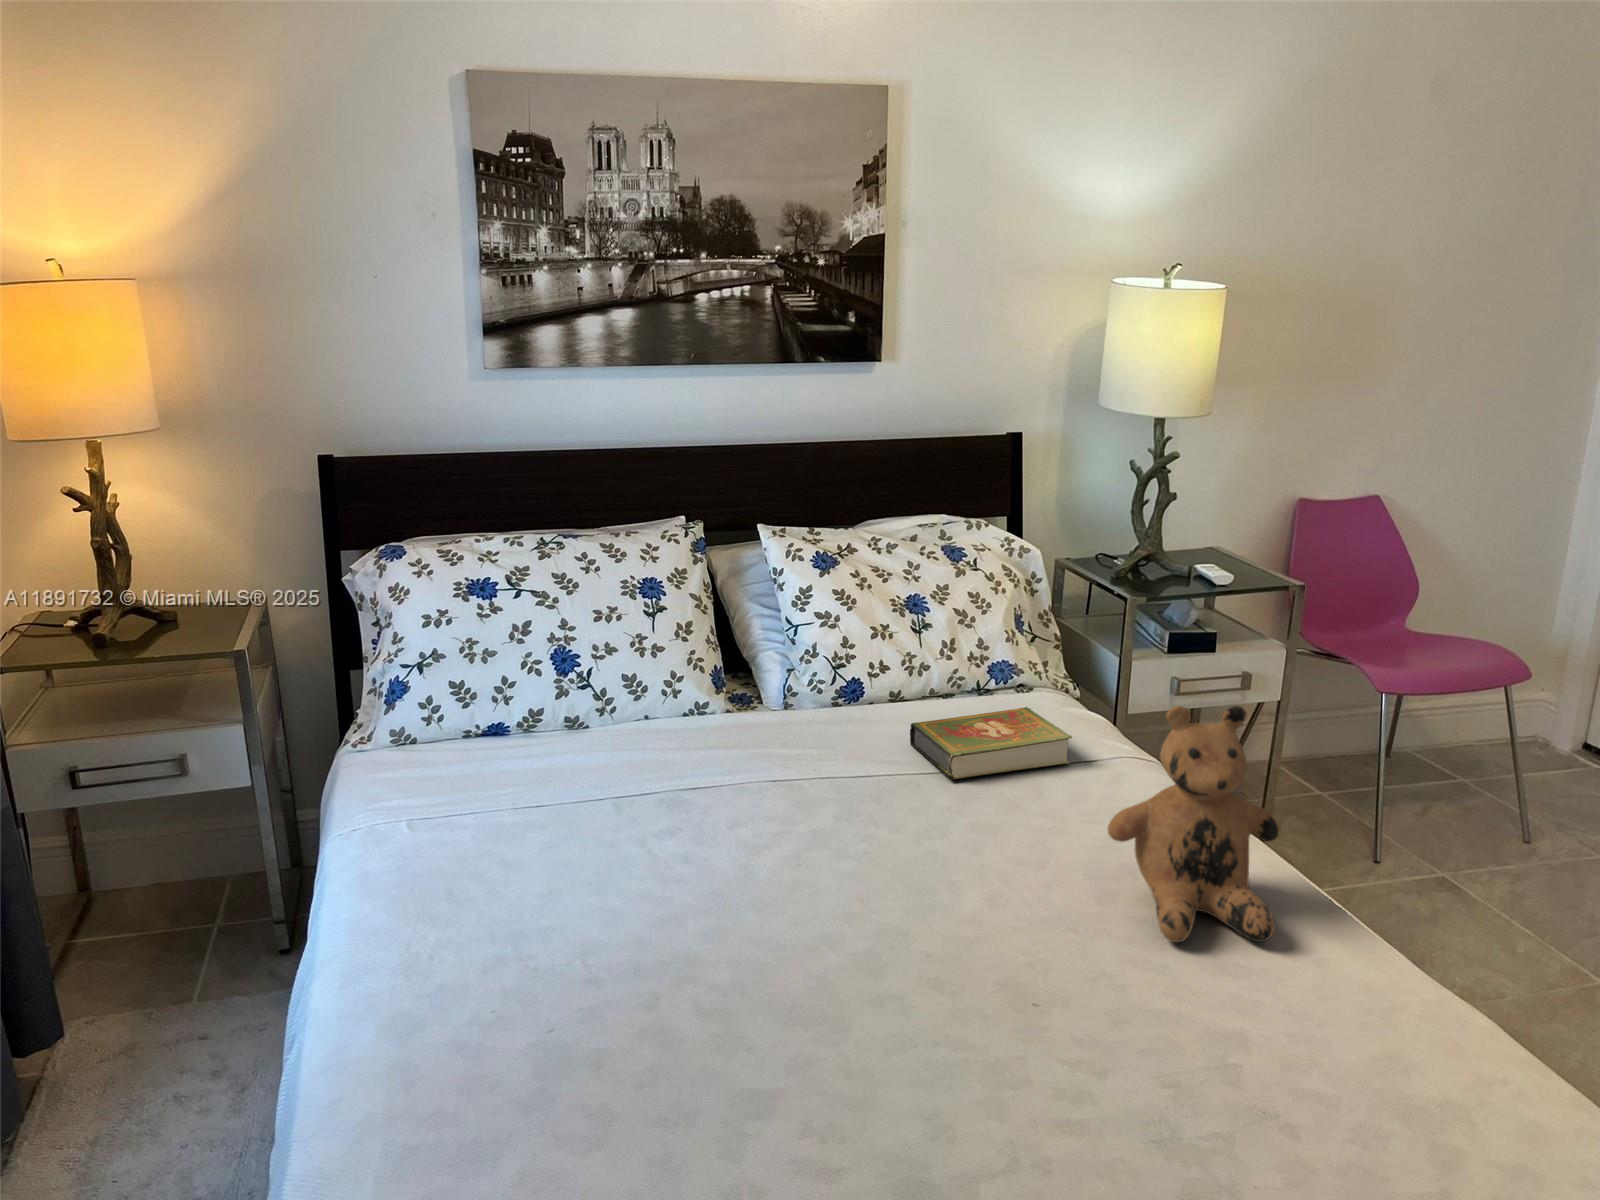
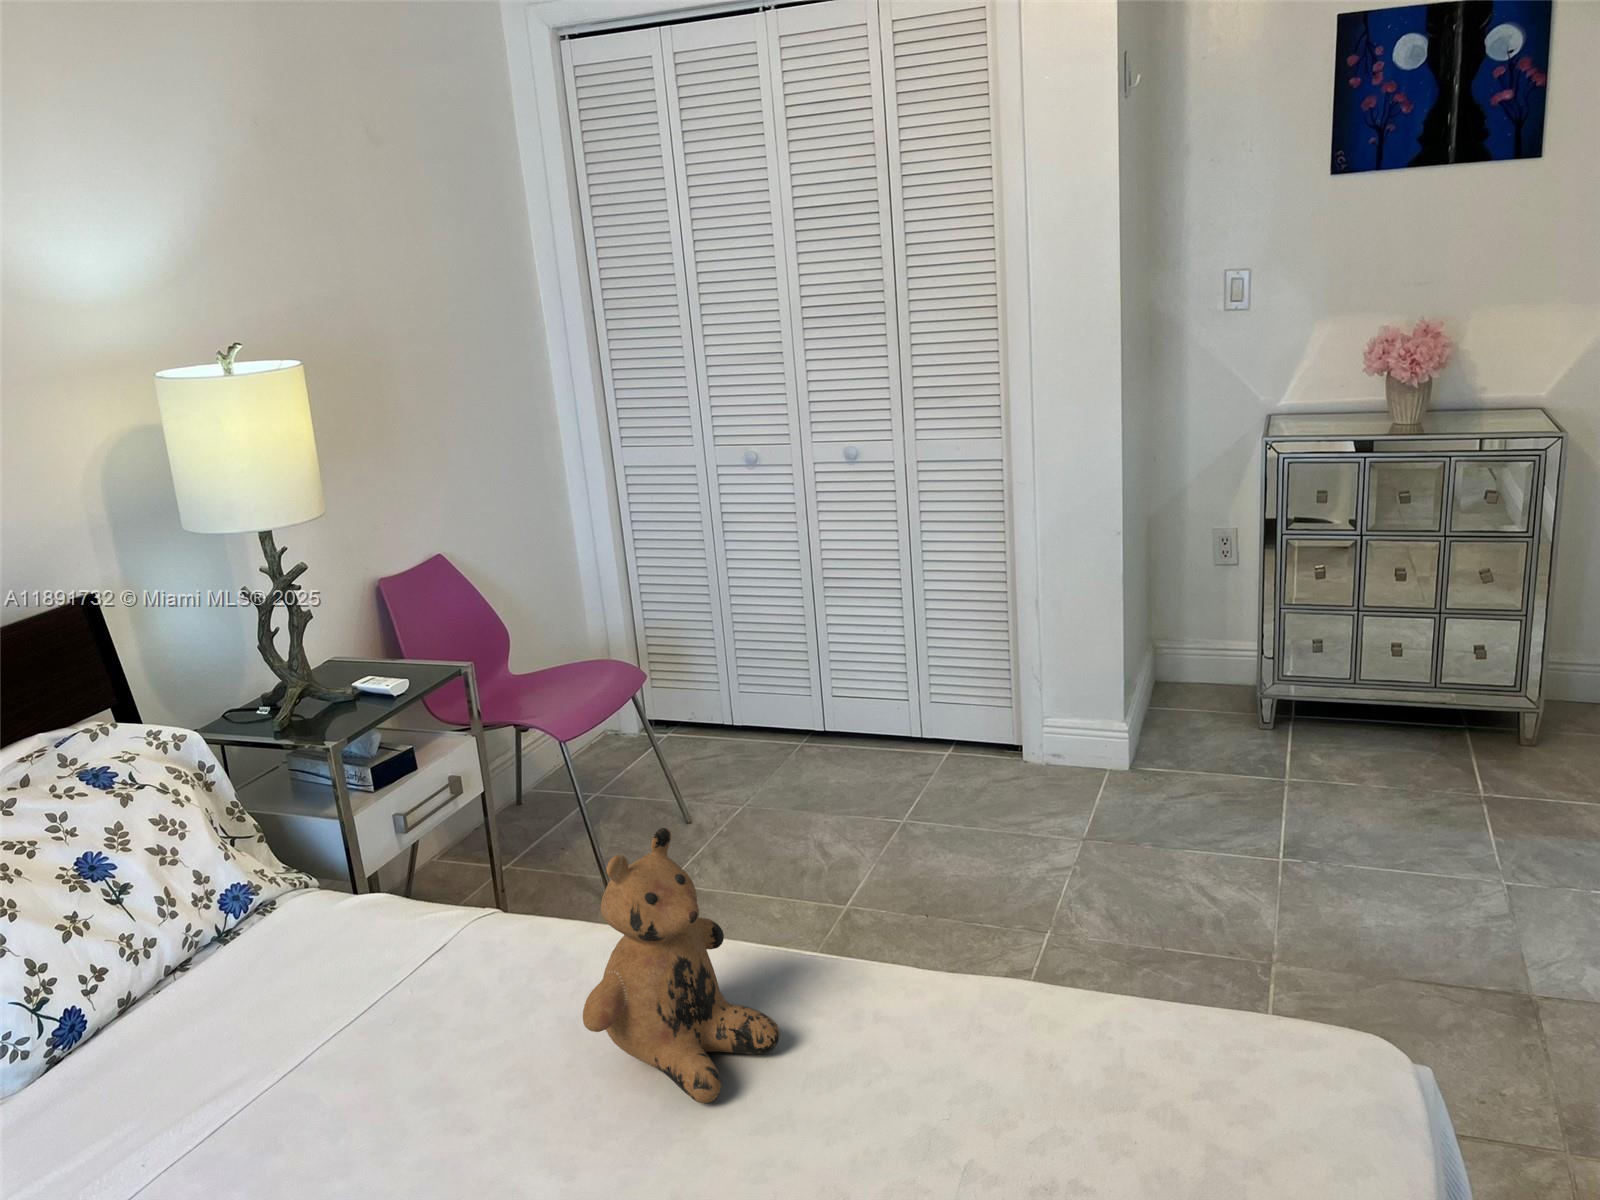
book: present [910,707,1072,779] -> none [201,929,415,1067]

